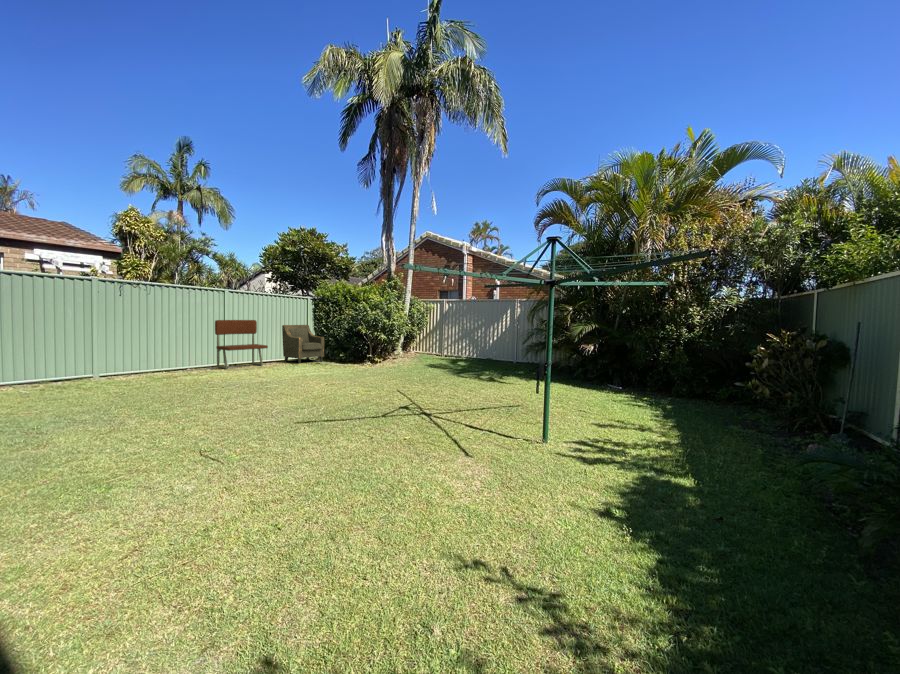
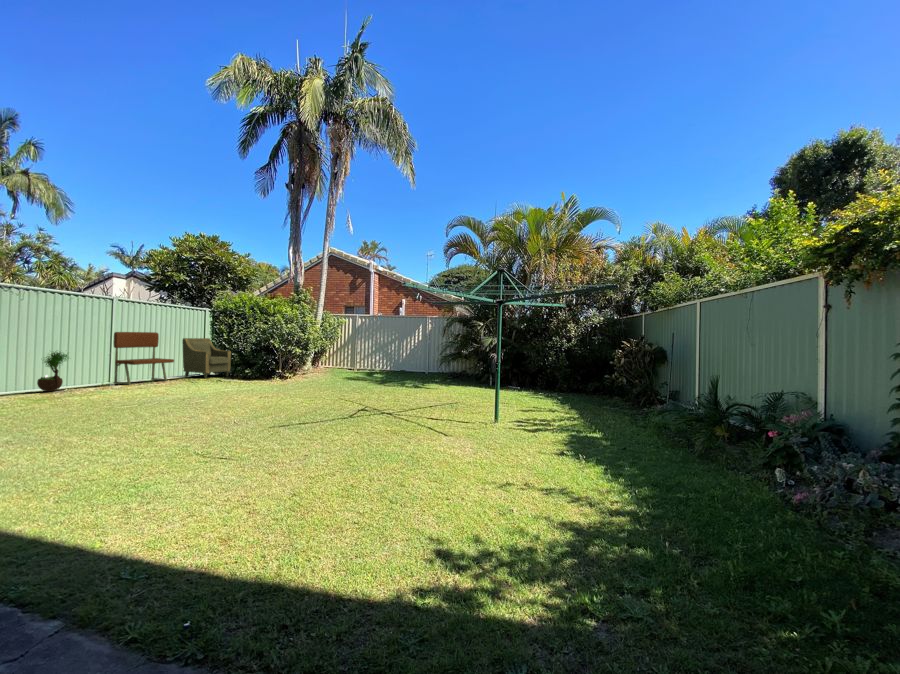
potted tree: none [145,335,171,374] -> present [37,352,67,392]

